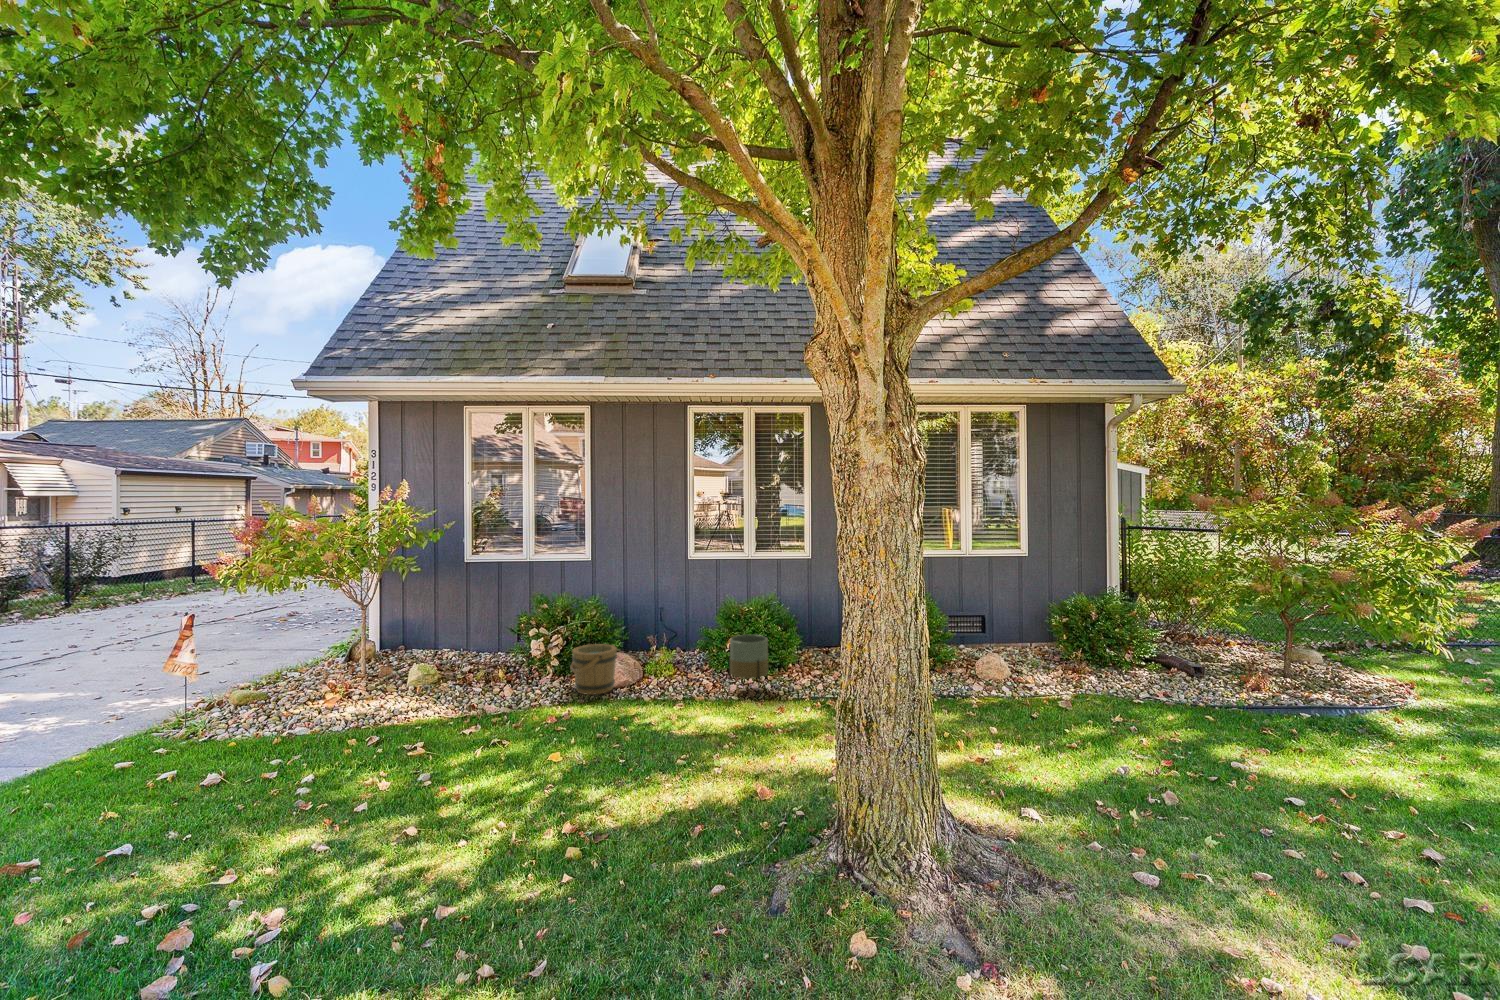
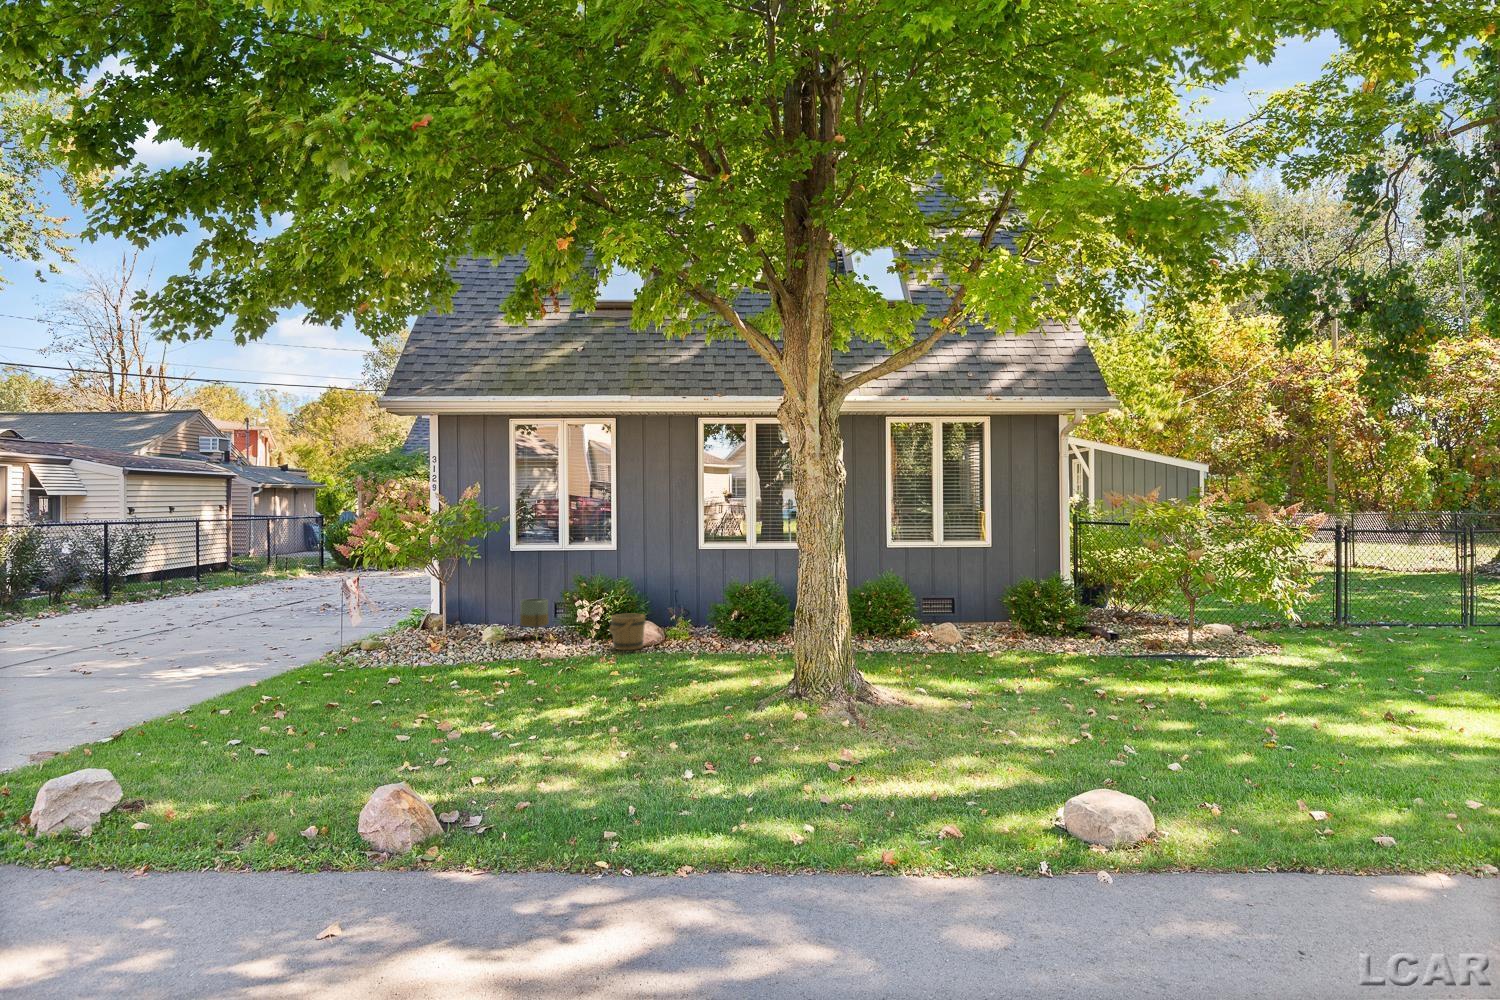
planter: present [729,635,768,687] -> present [520,598,549,628]

